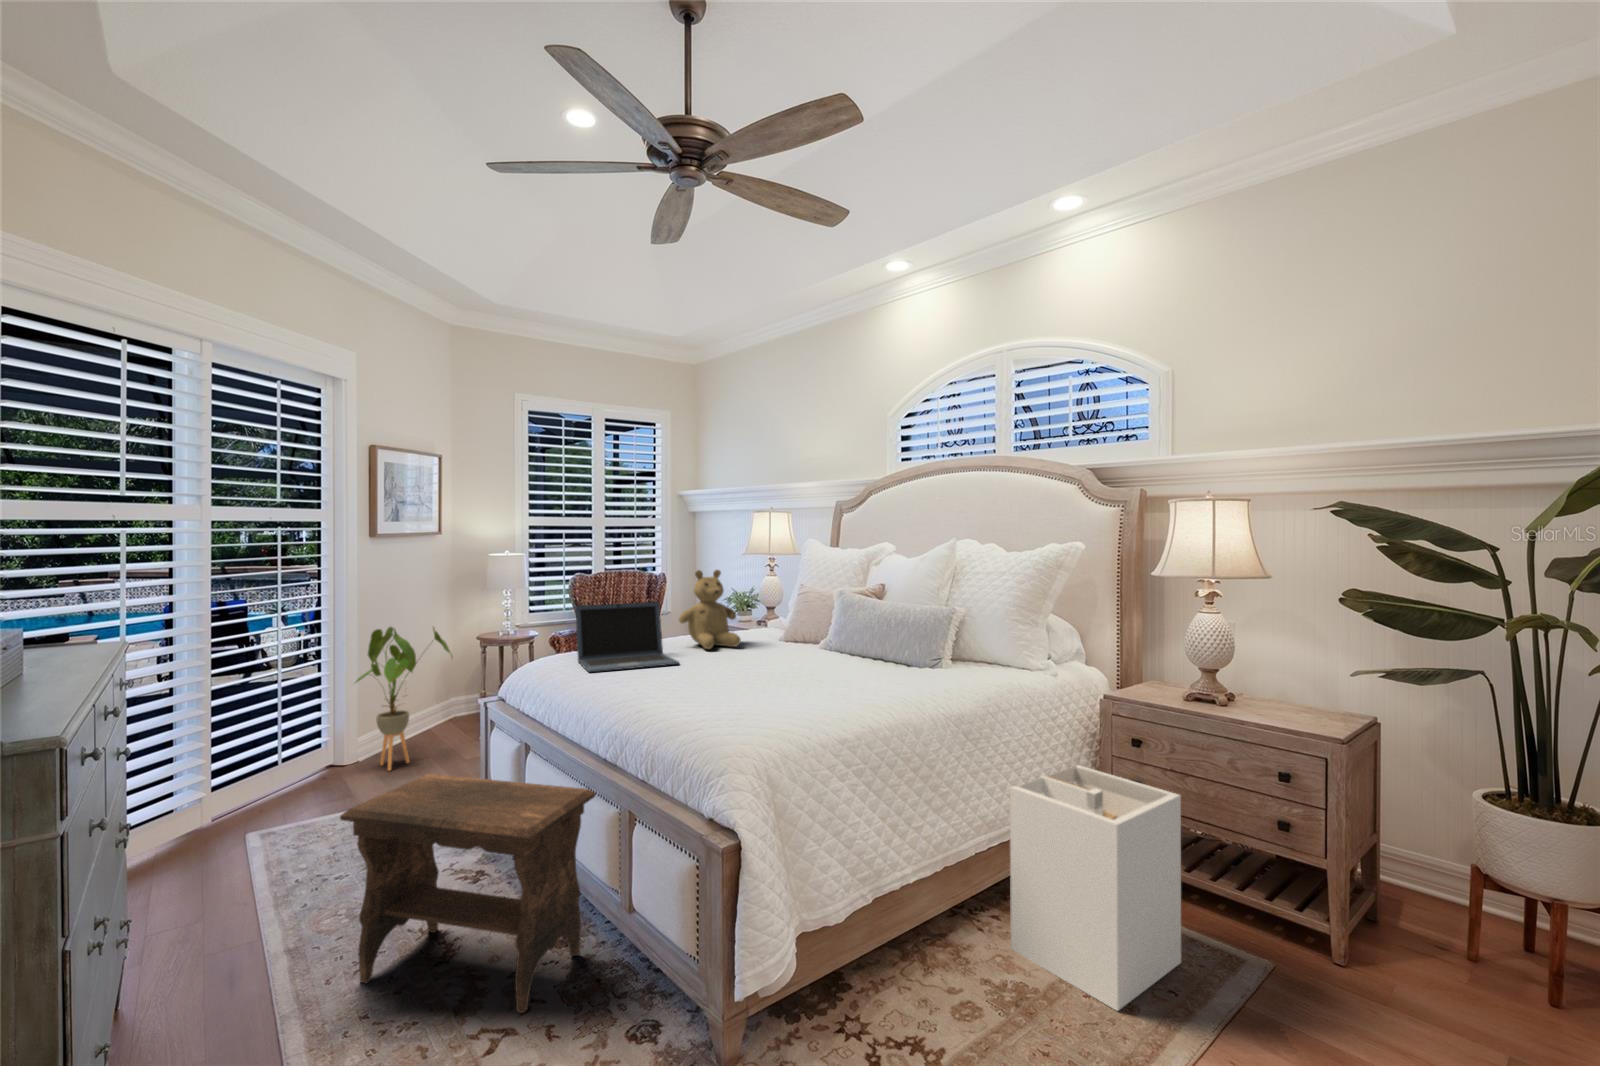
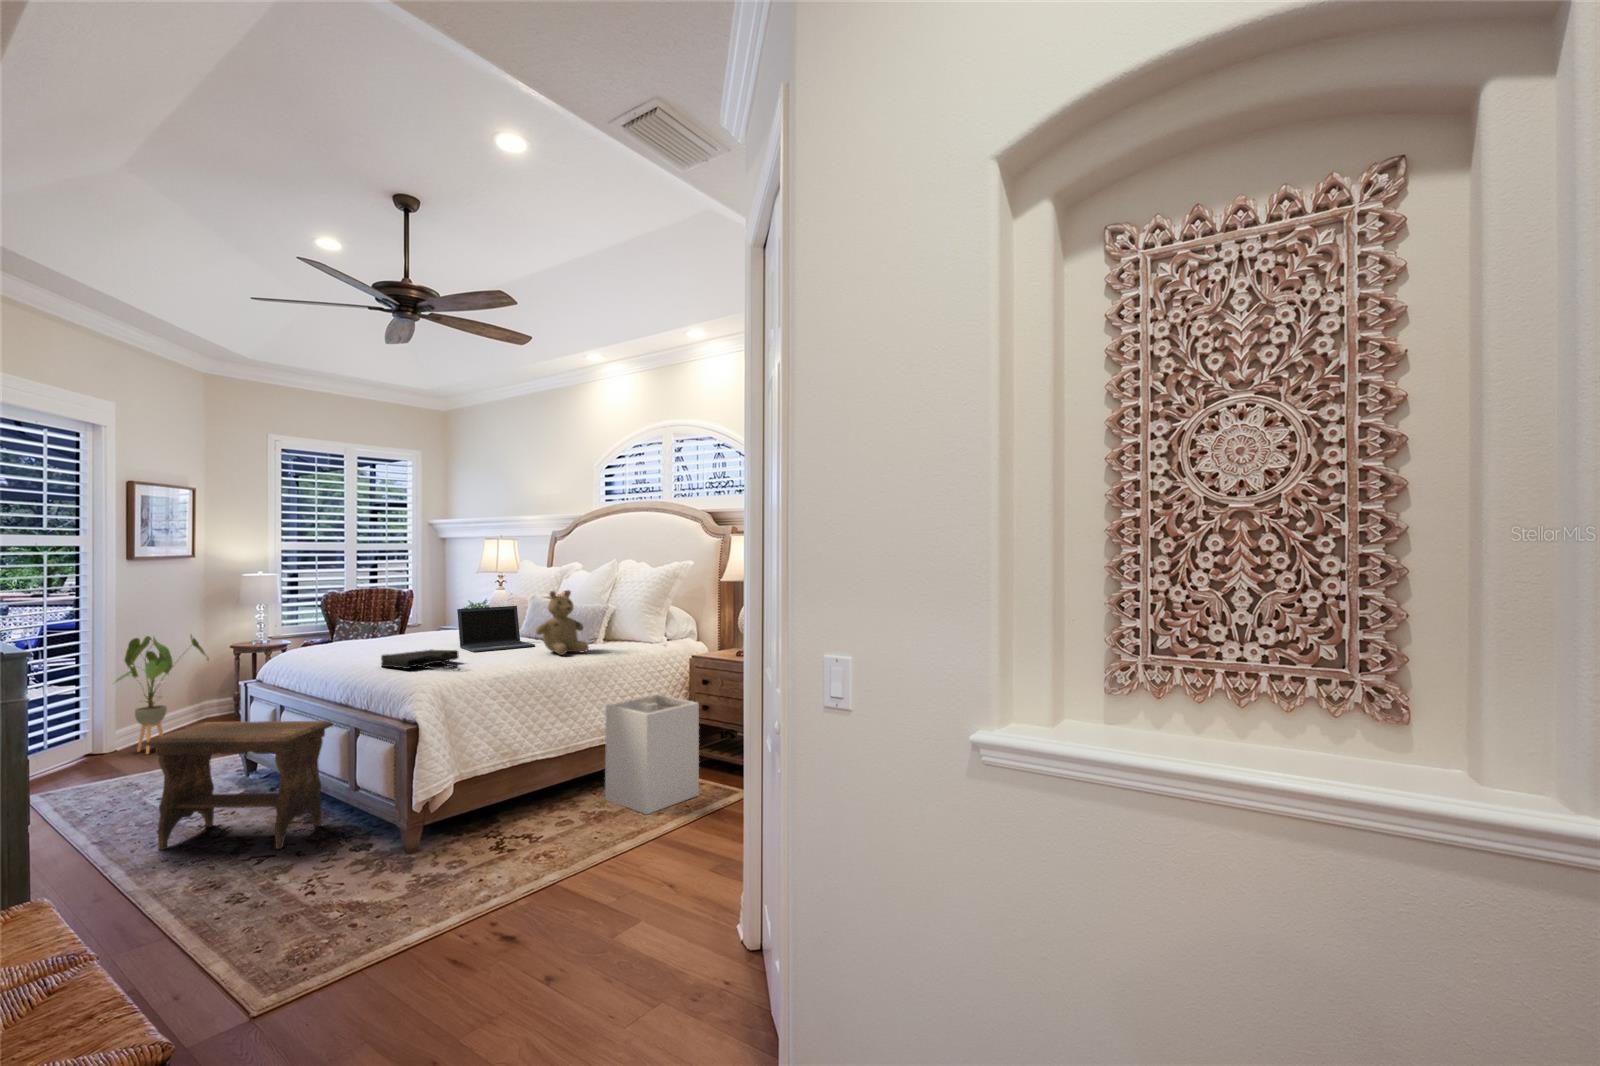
teddy bear: present [679,570,741,649] -> present [536,590,589,655]
laptop: present [575,602,679,672] -> present [457,606,535,652]
tote bag: none [662,675,784,721] -> present [381,649,459,670]

